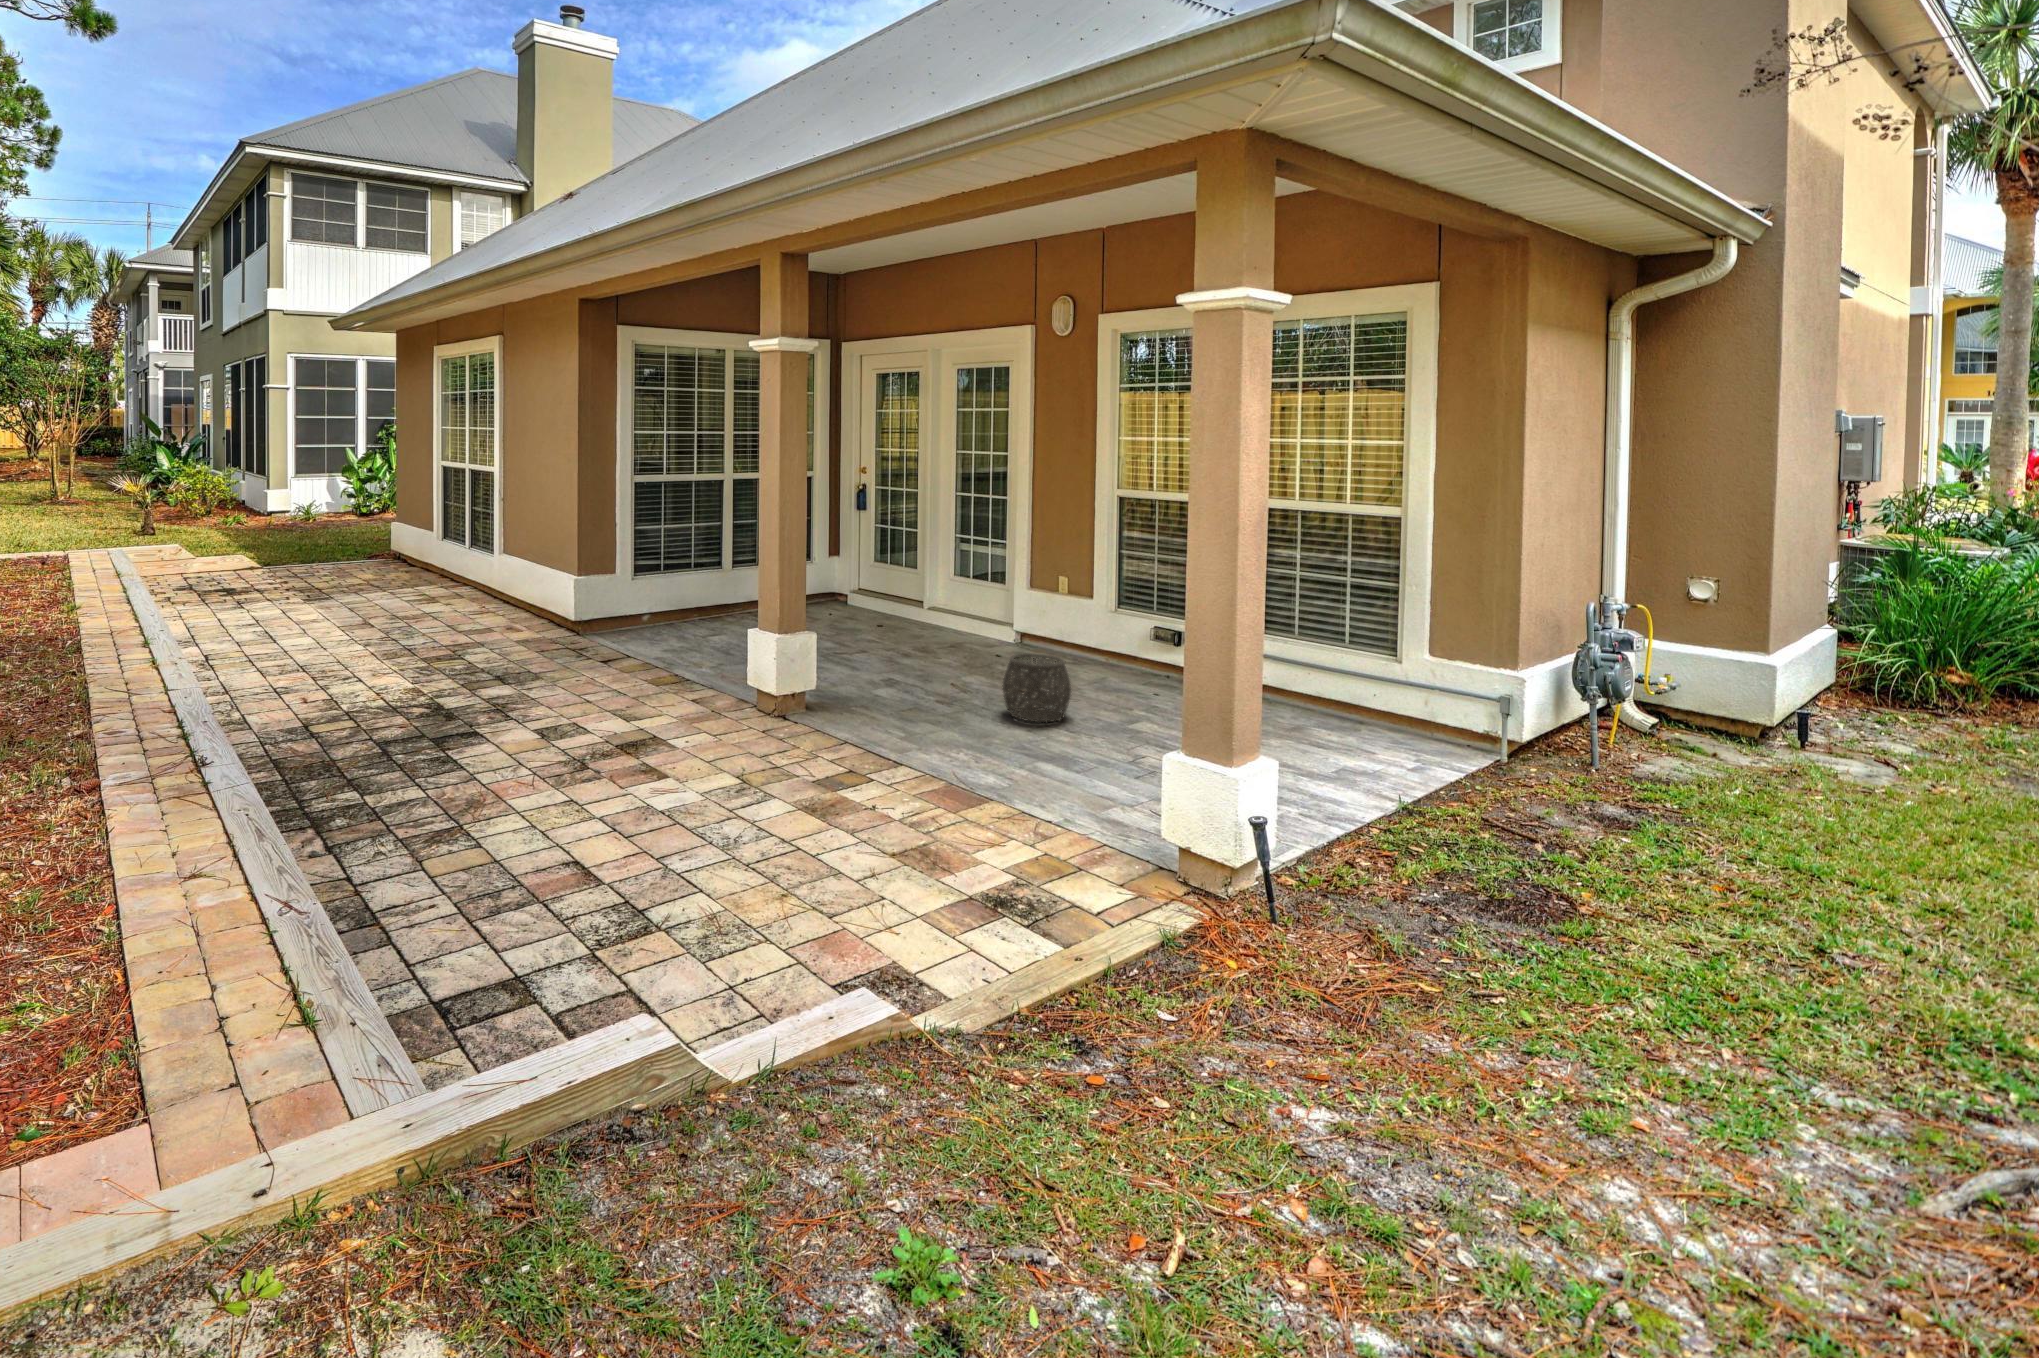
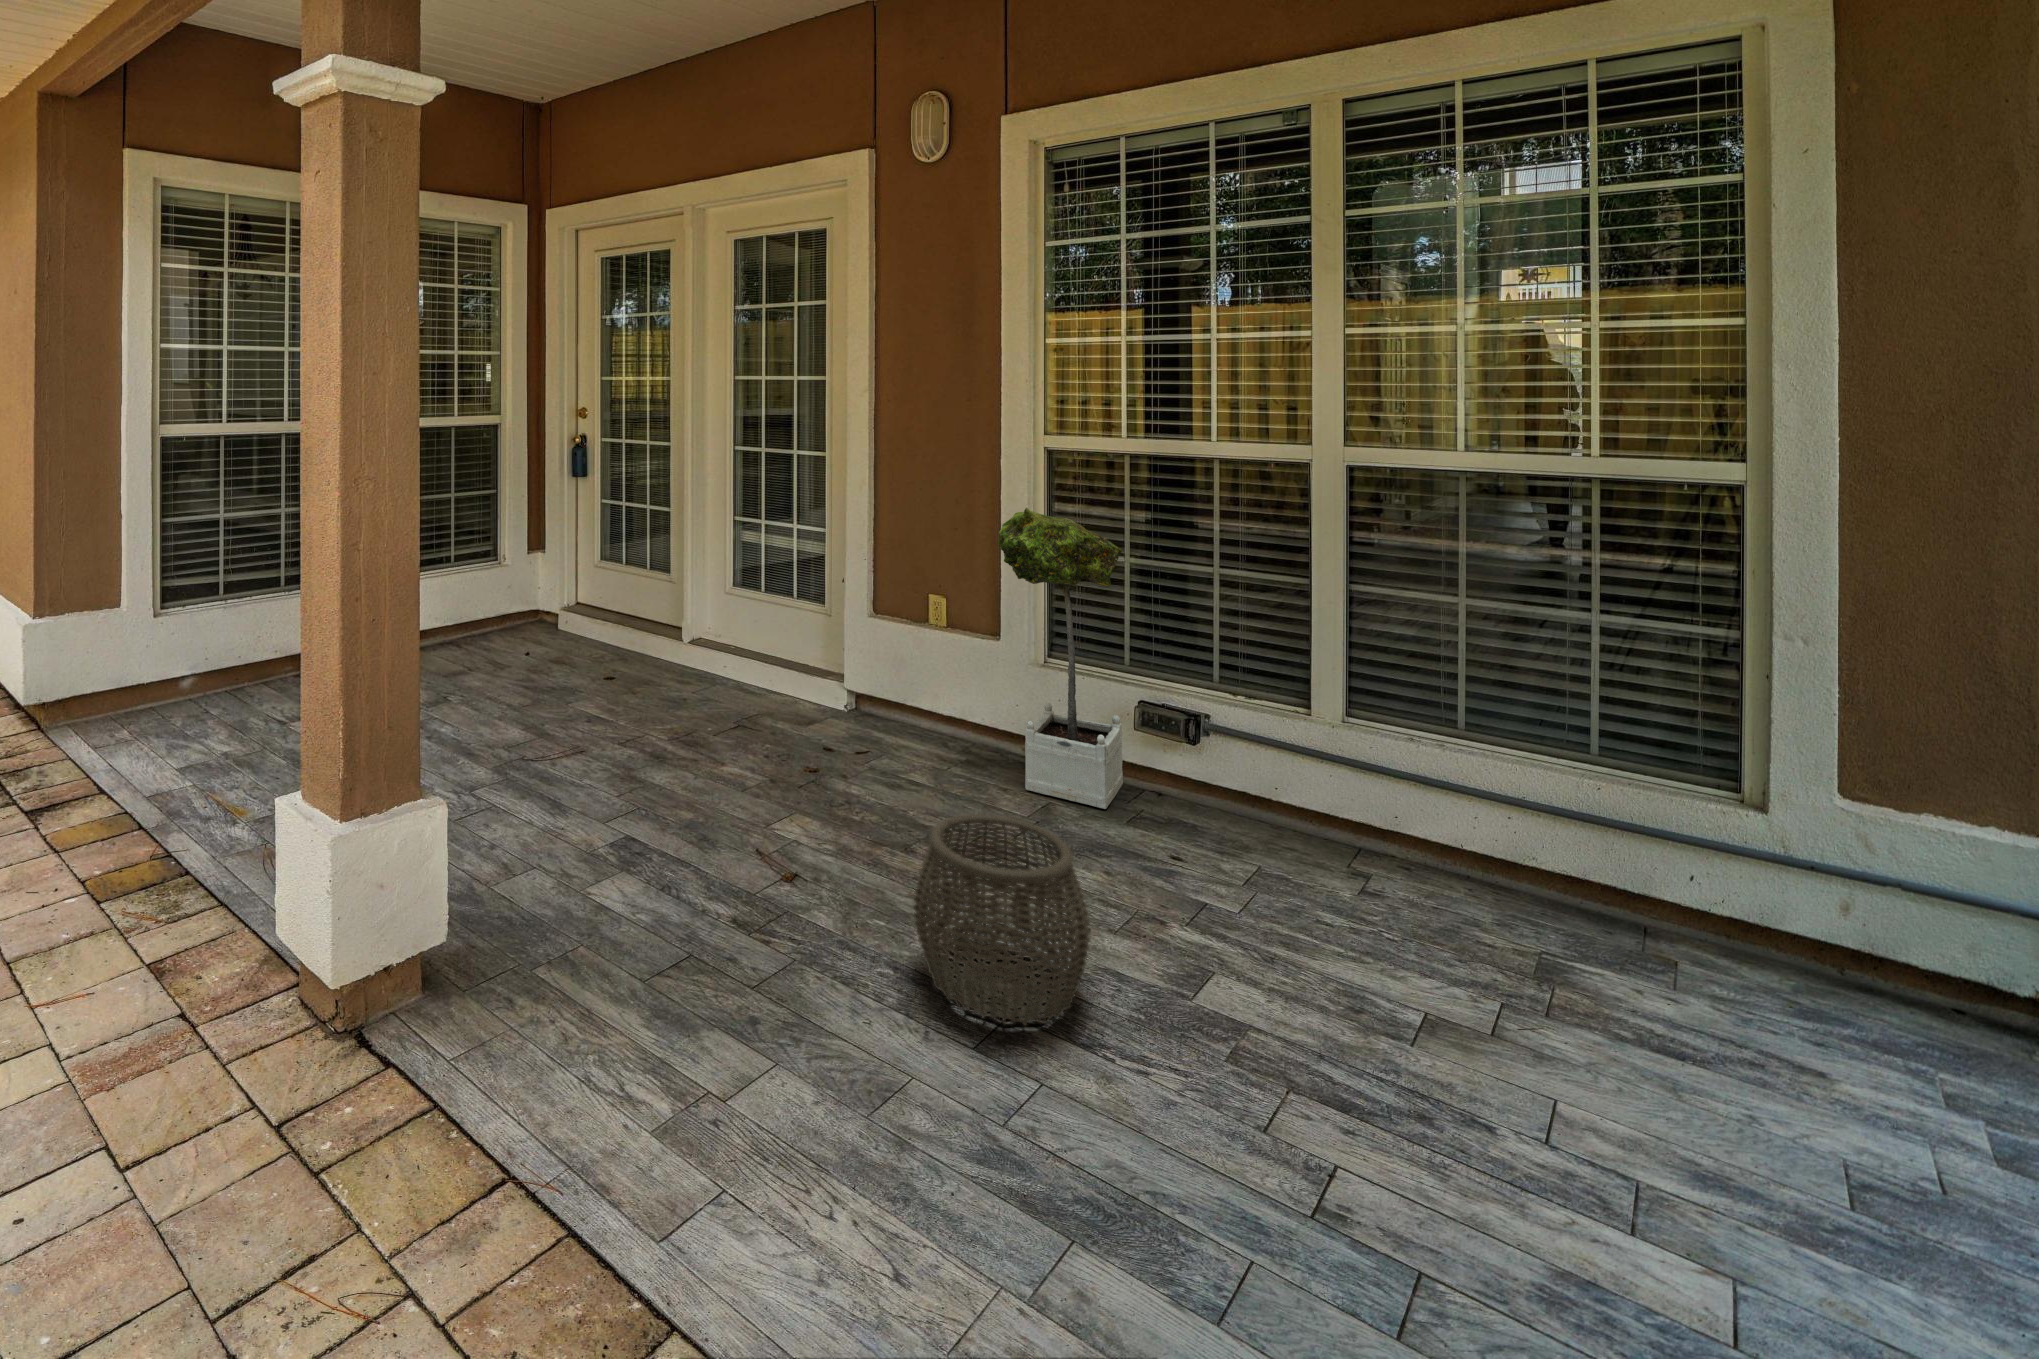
potted tree: none [1083,530,1145,678] -> present [998,508,1123,809]

